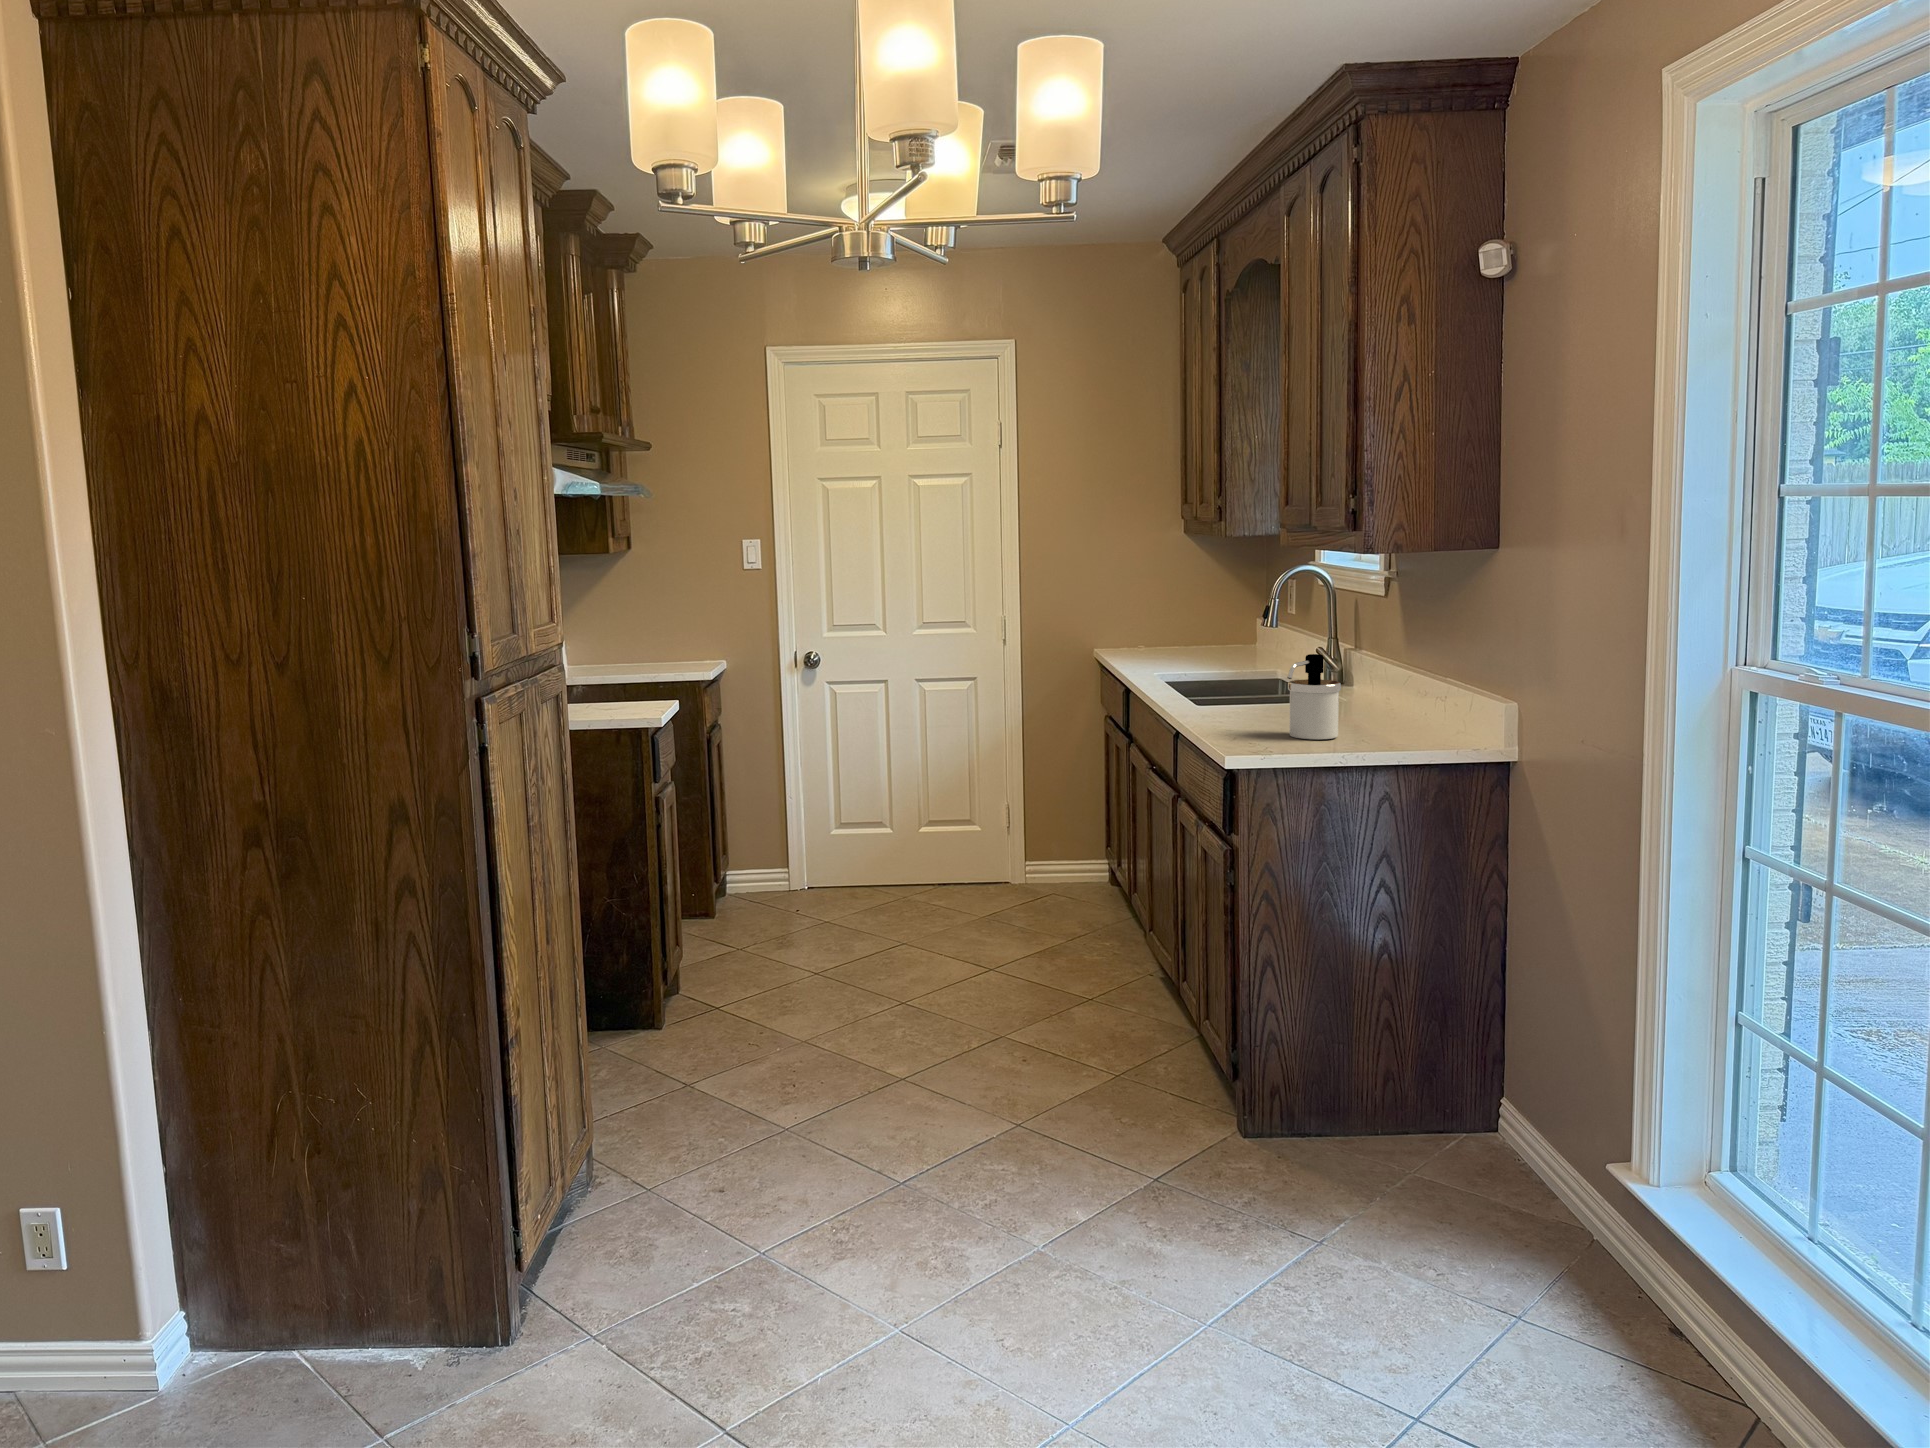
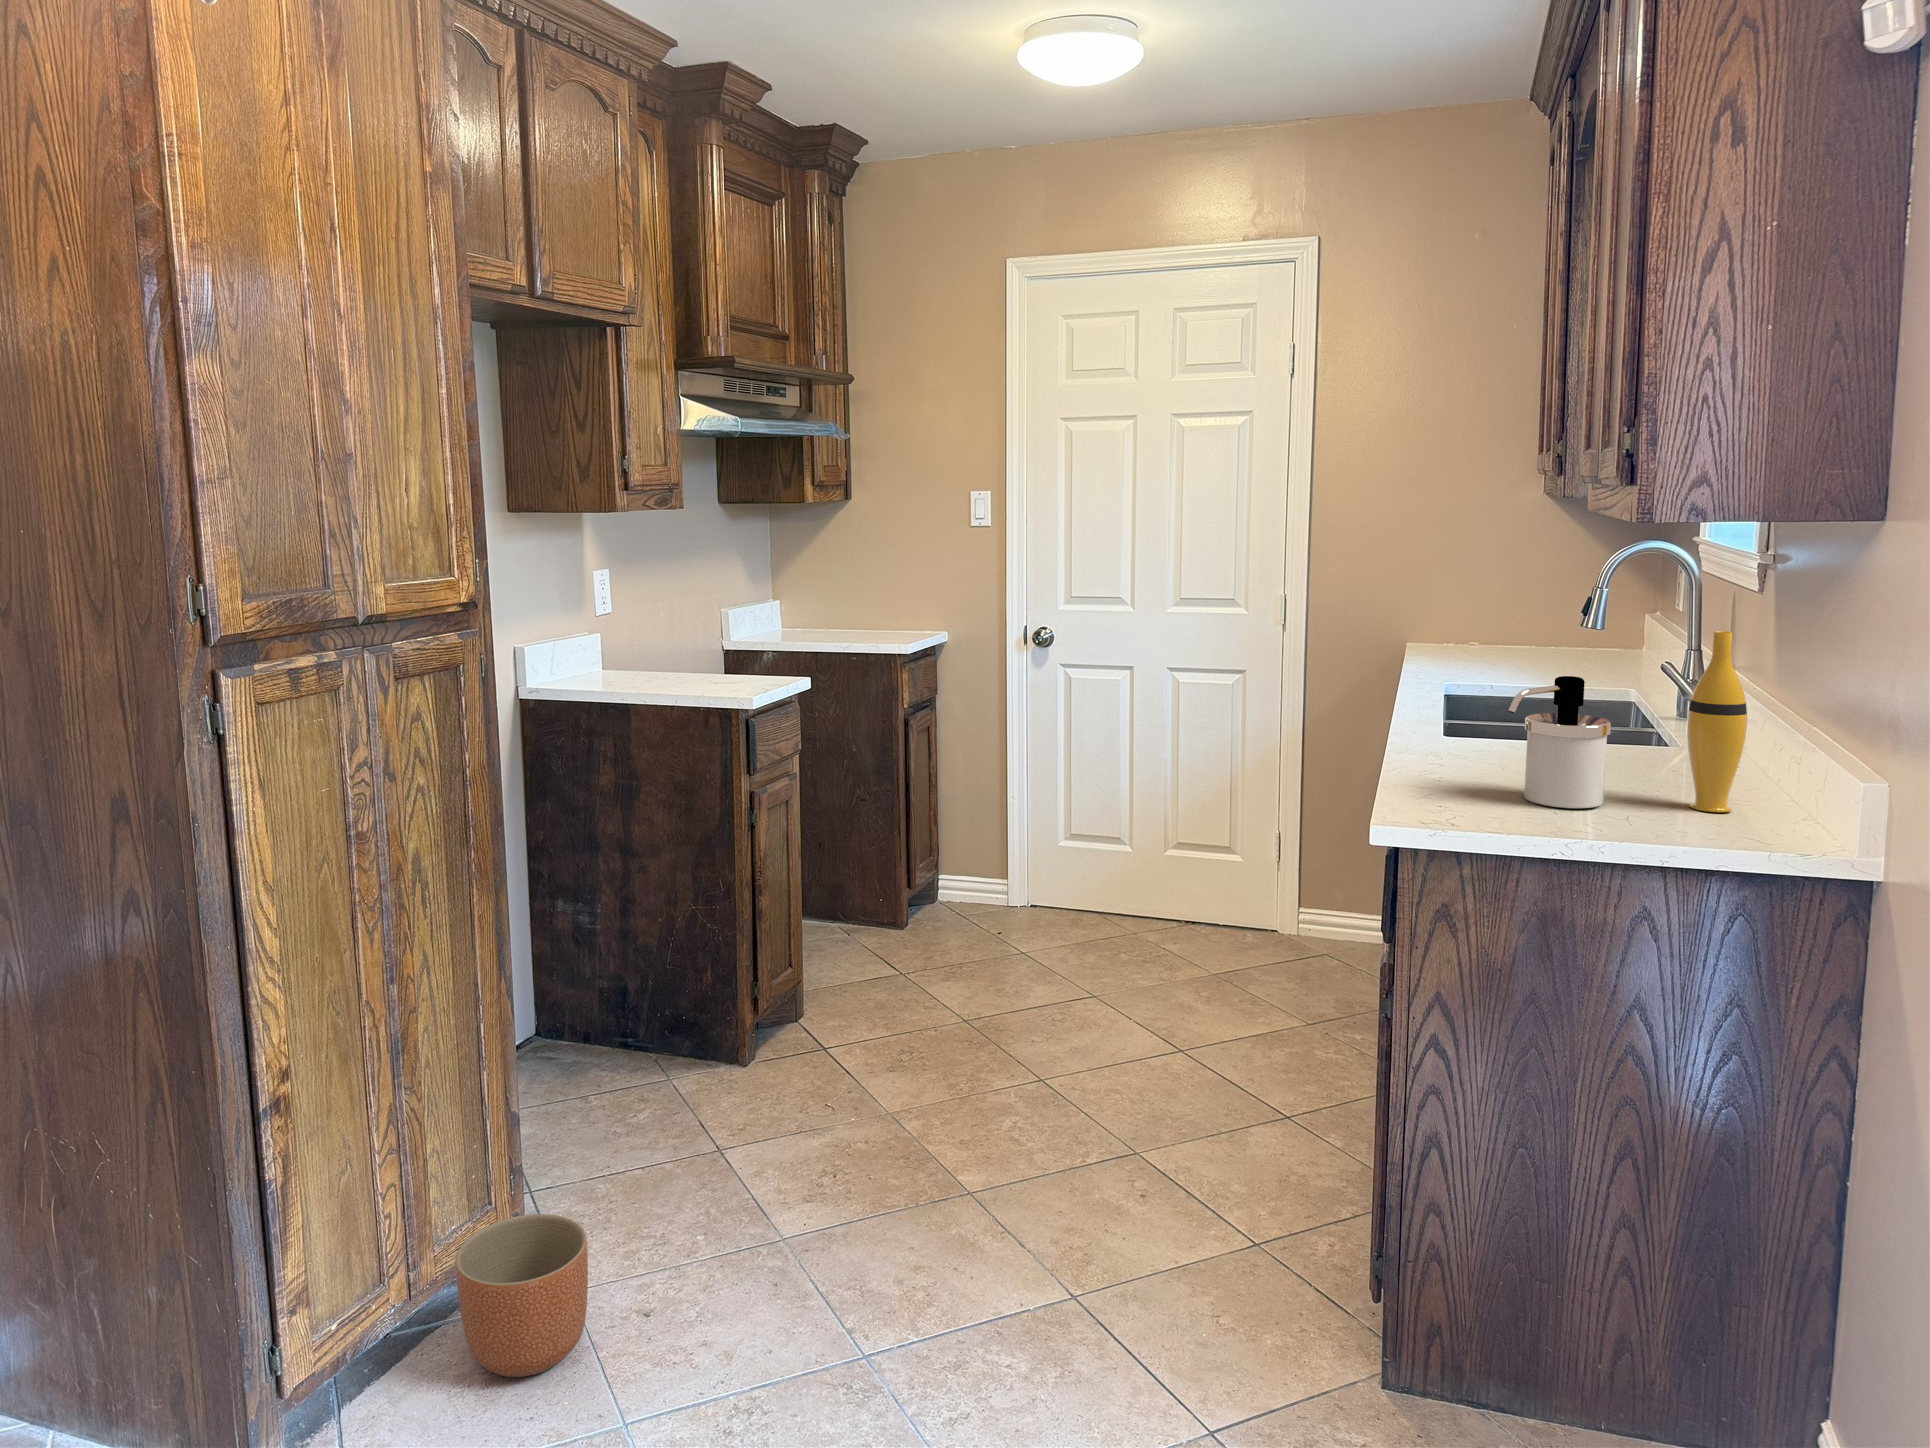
vase: none [1379,621,1413,736] -> present [1687,631,1747,812]
planter: none [581,1132,688,1260] -> present [455,1214,588,1377]

